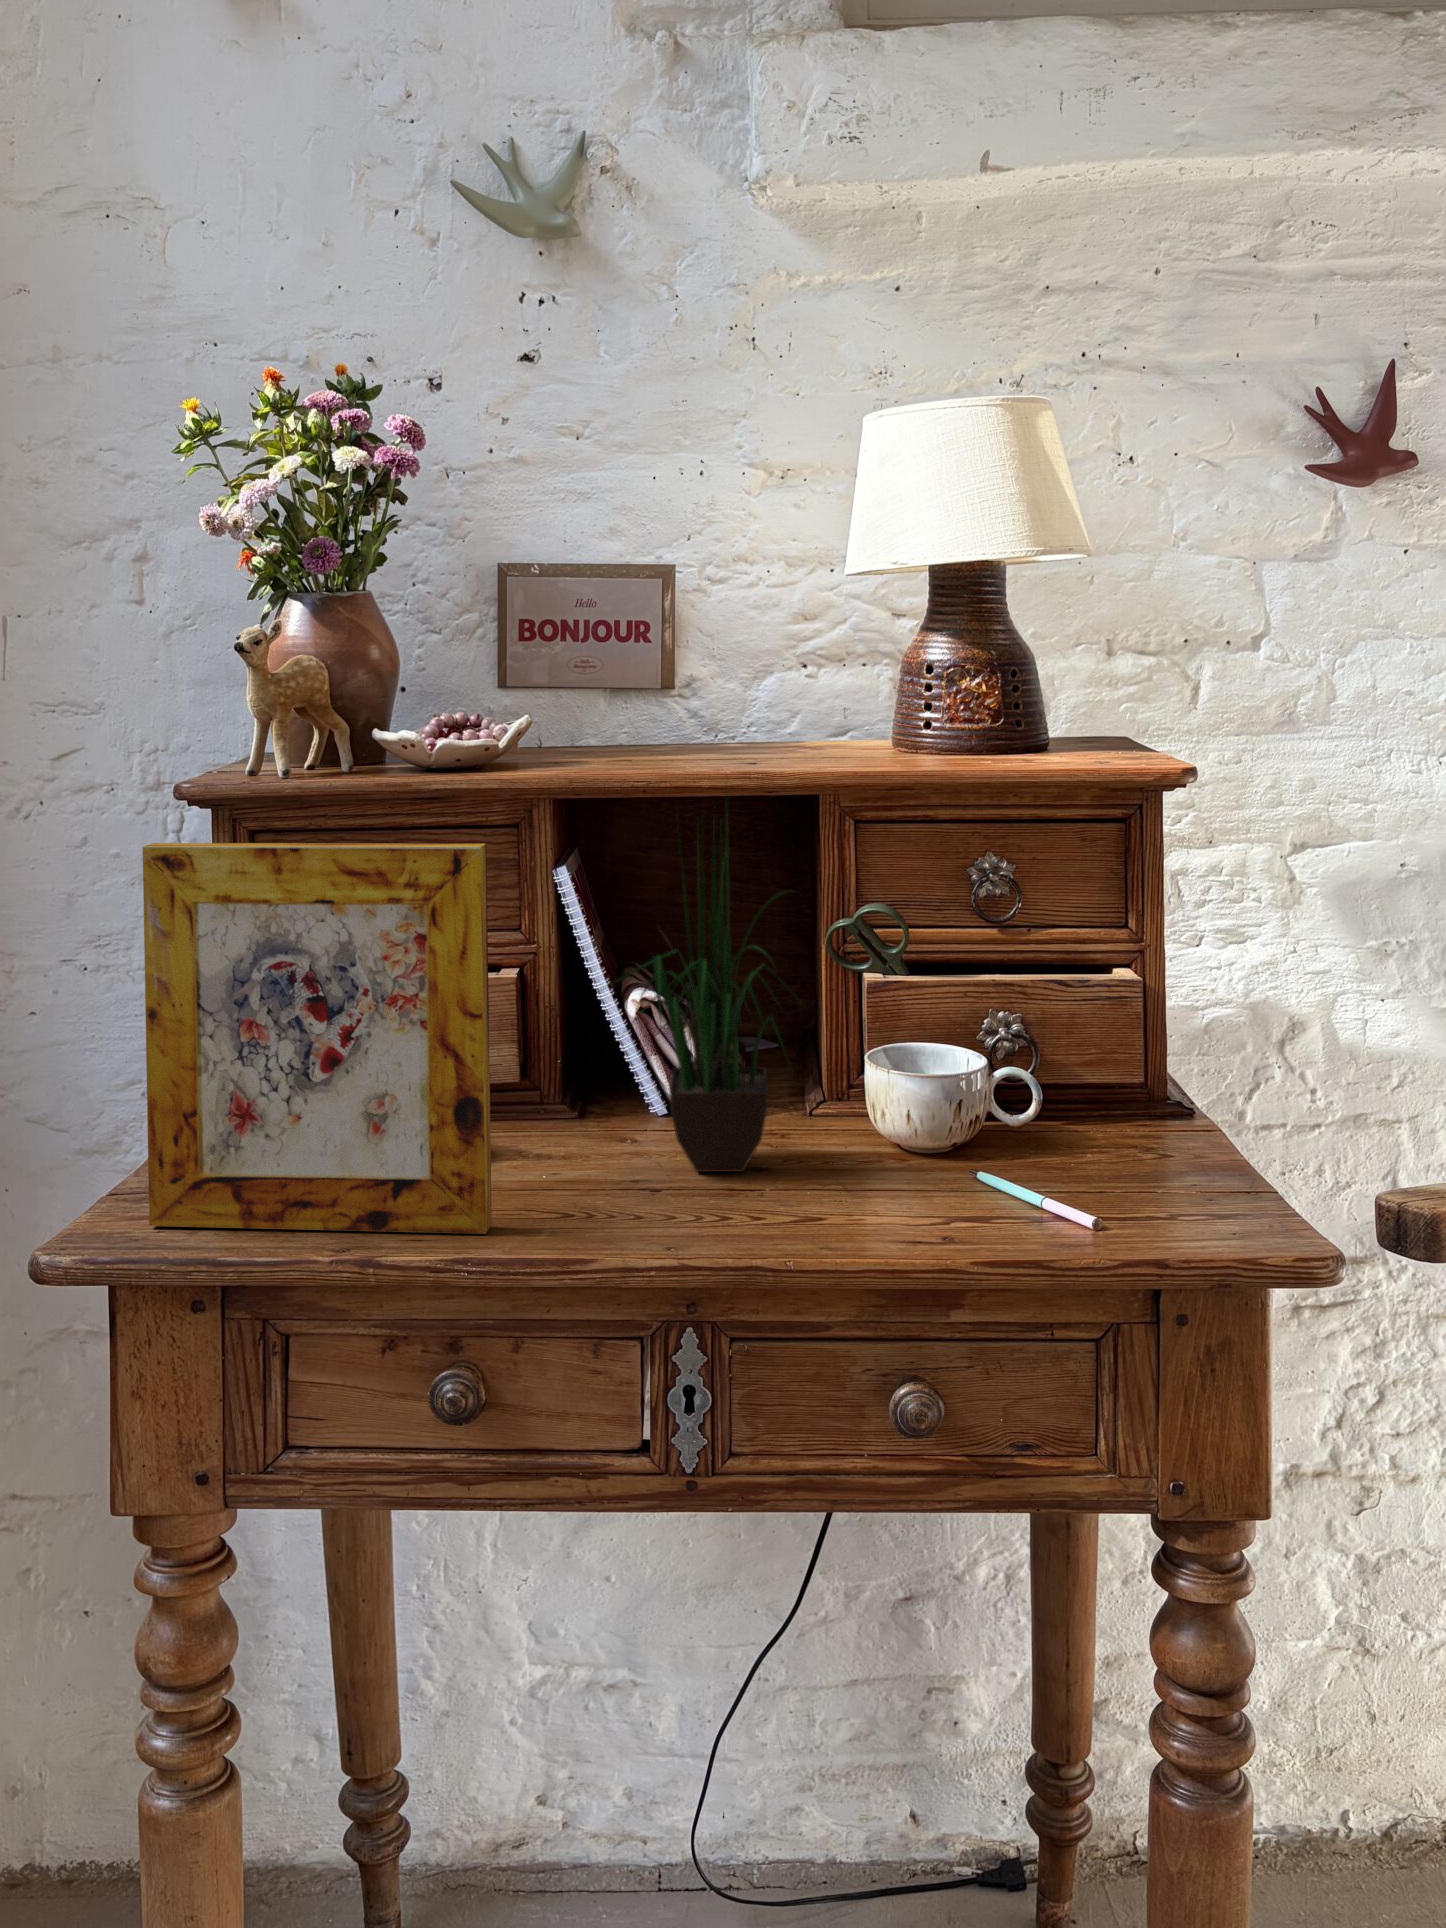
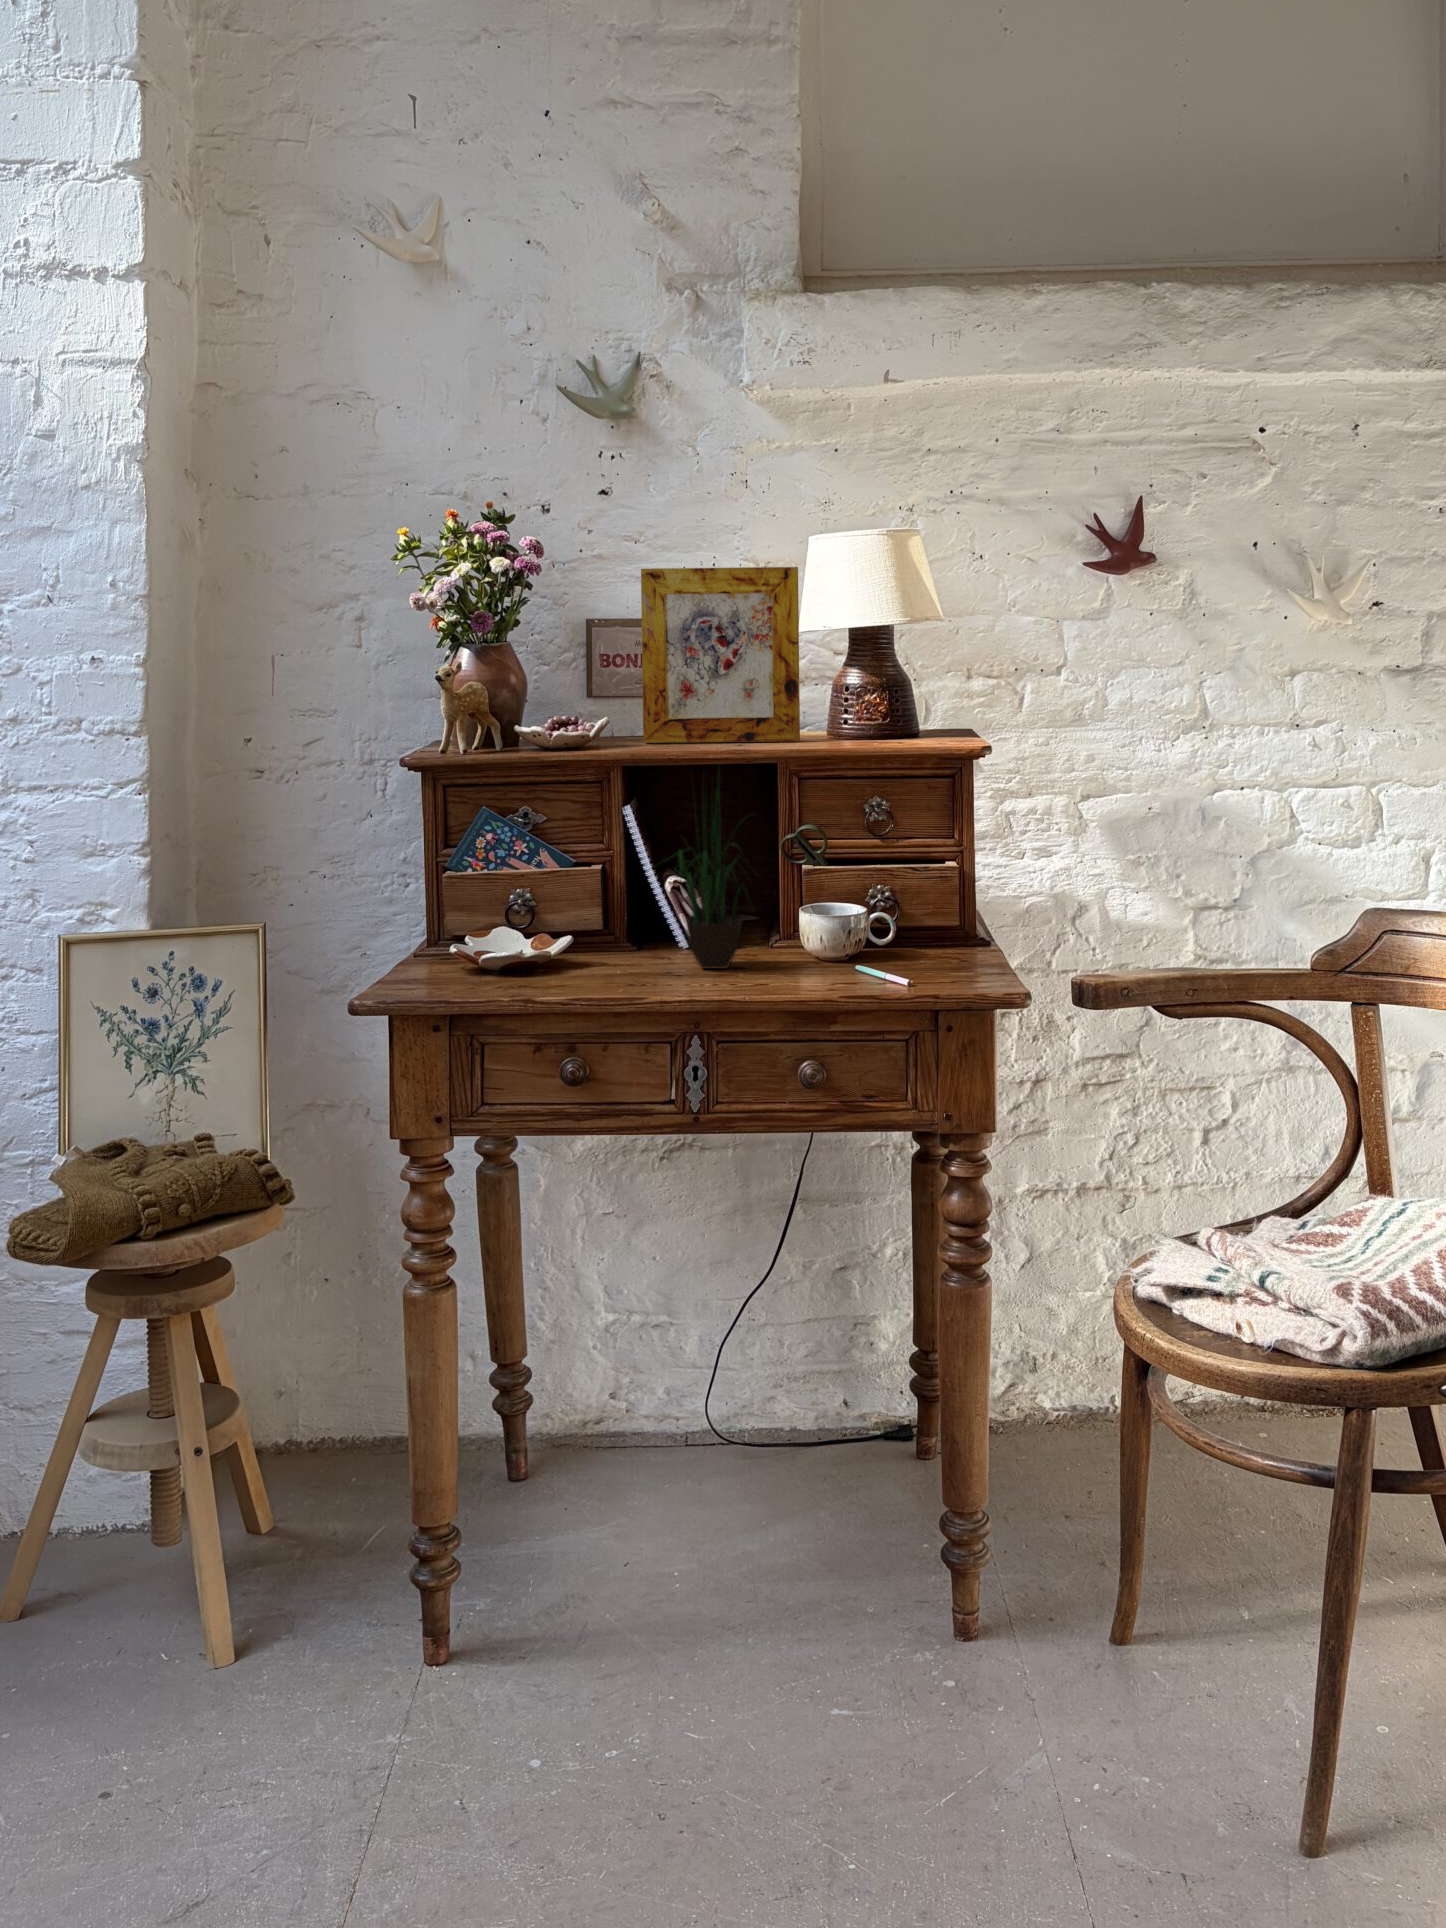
picture frame: present [143,843,492,1234] -> present [641,567,800,742]

